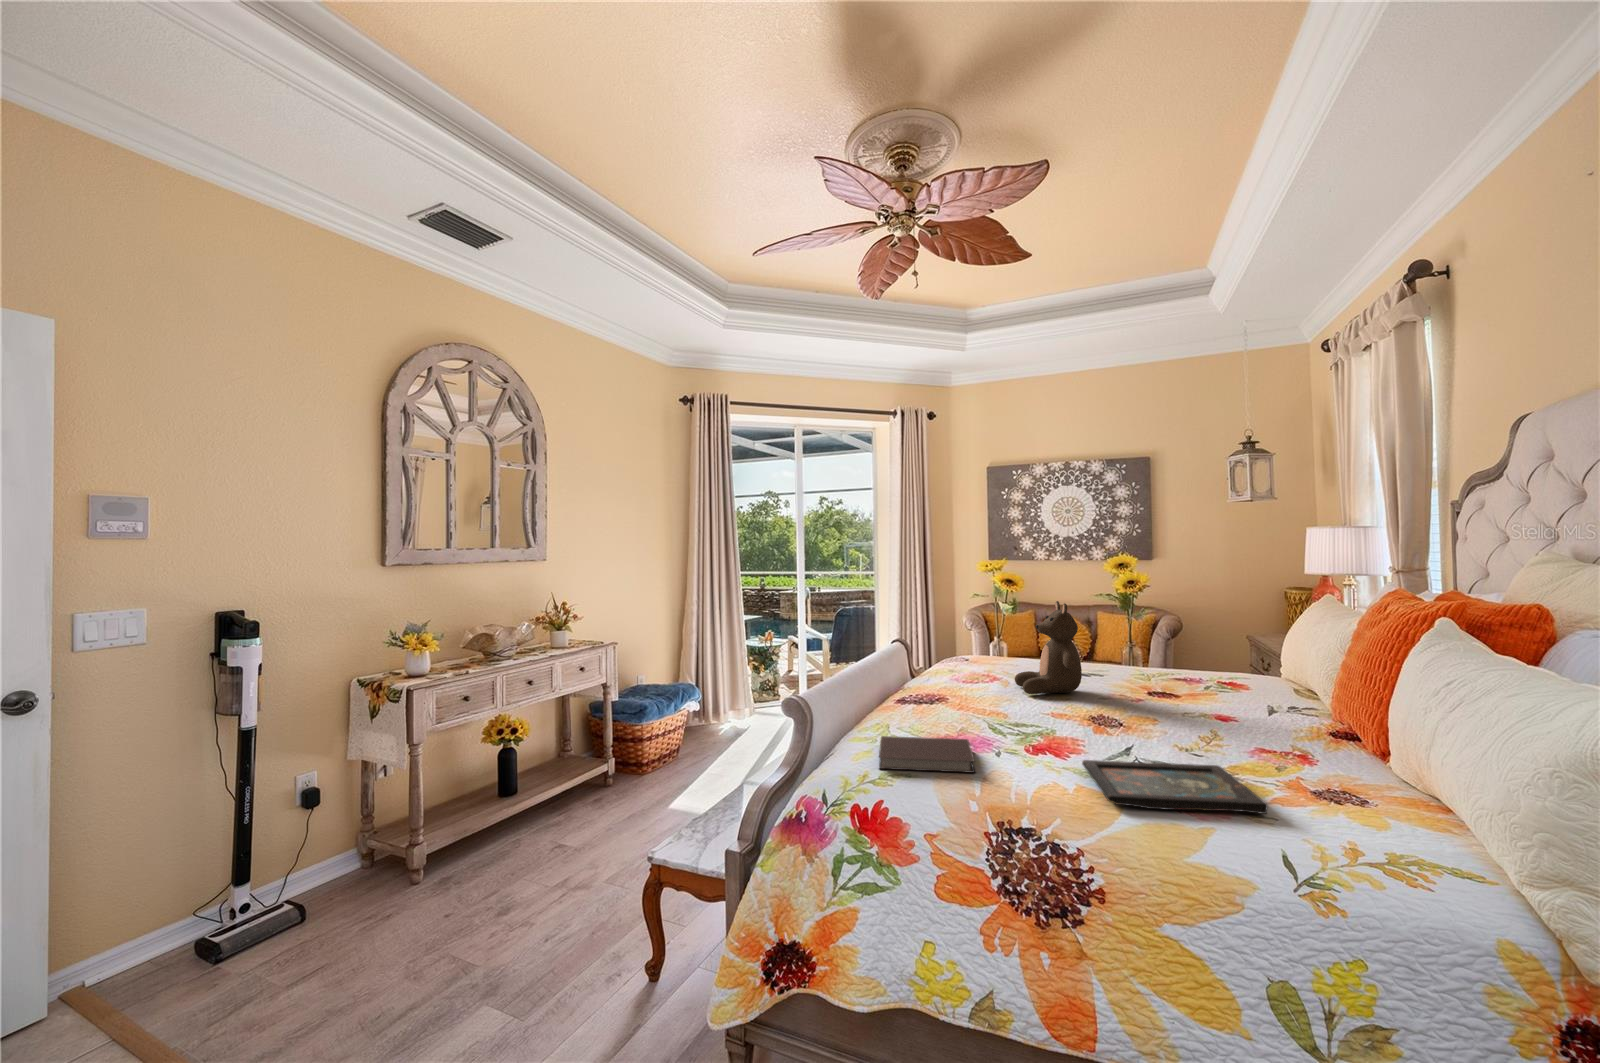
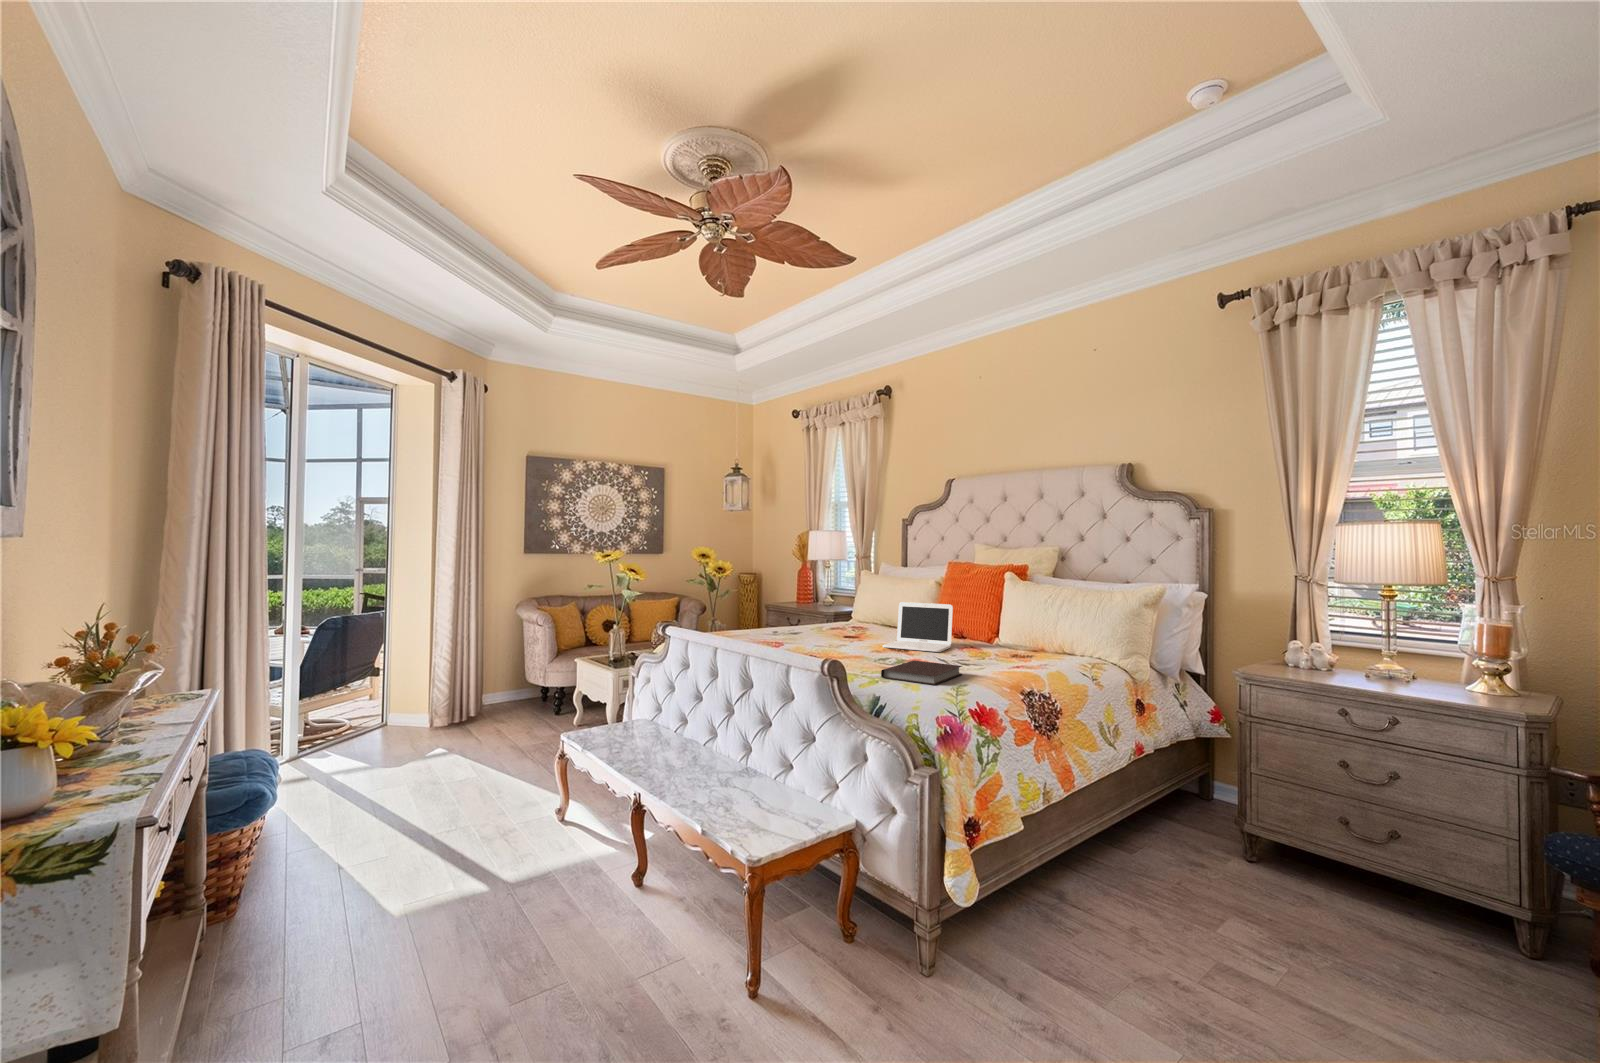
stuffed bear: present [1015,601,1082,694] -> none [780,570,836,642]
laptop: none [1086,661,1199,746] -> present [883,602,953,652]
tray: present [1082,760,1268,814] -> none [972,648,1059,668]

